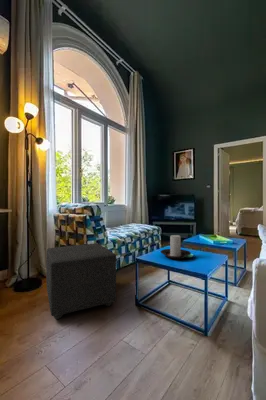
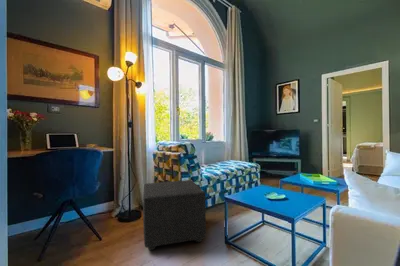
candle holder: present [161,235,191,259] -> none [250,174,283,200]

